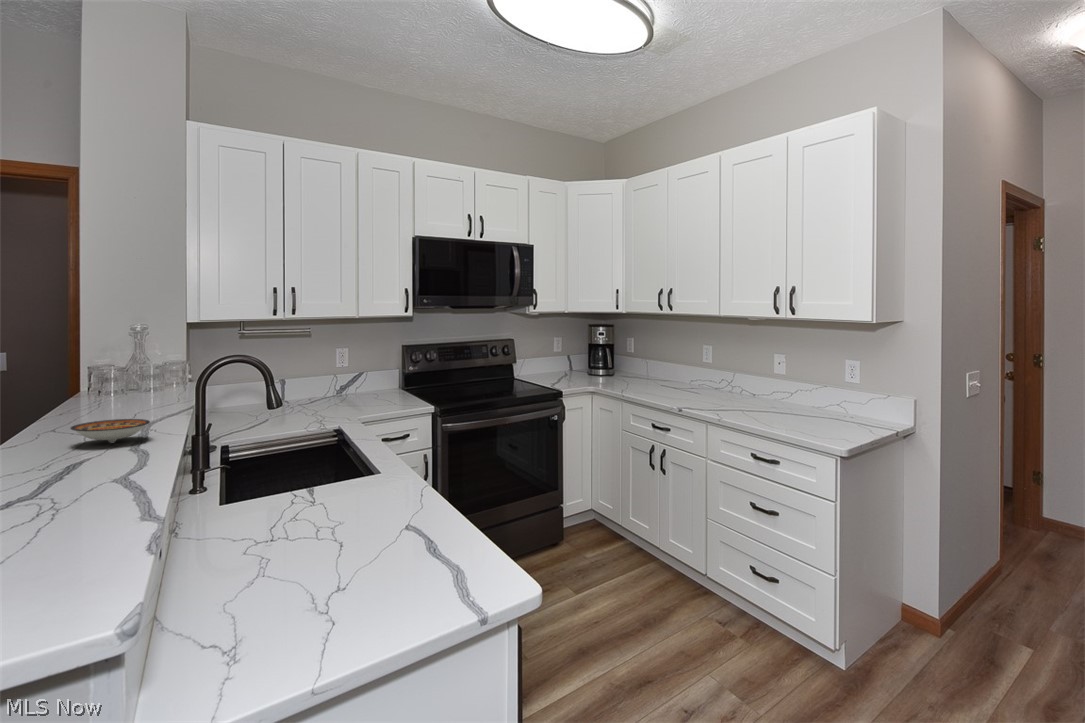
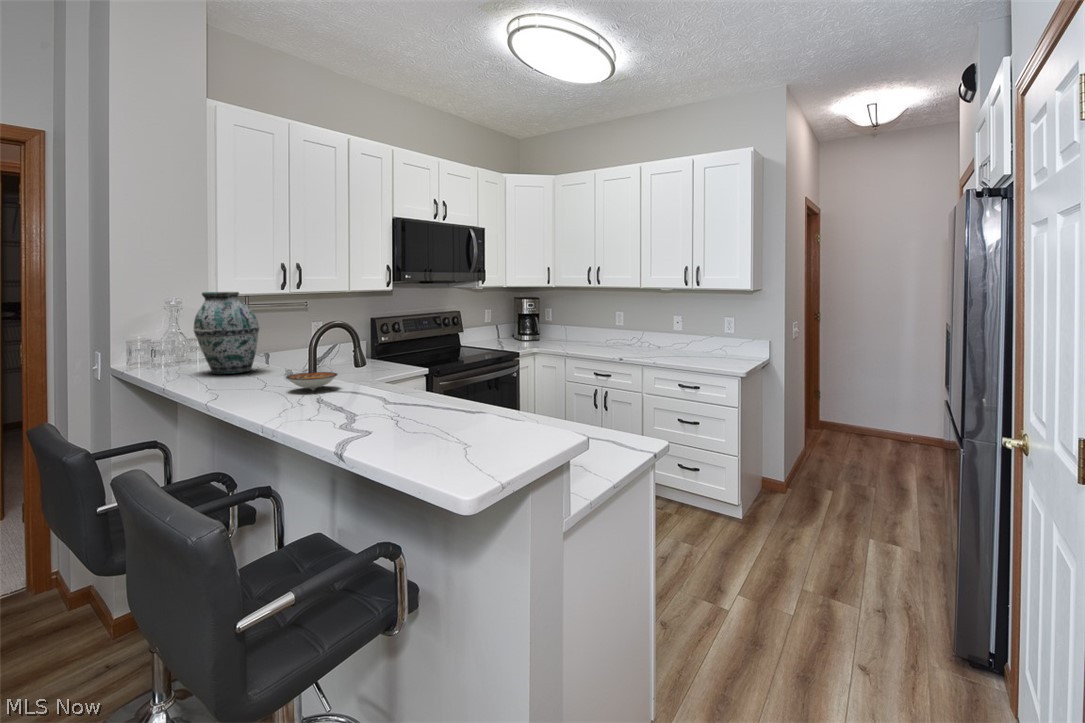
vase: none [80,319,161,410] -> present [193,292,259,374]

